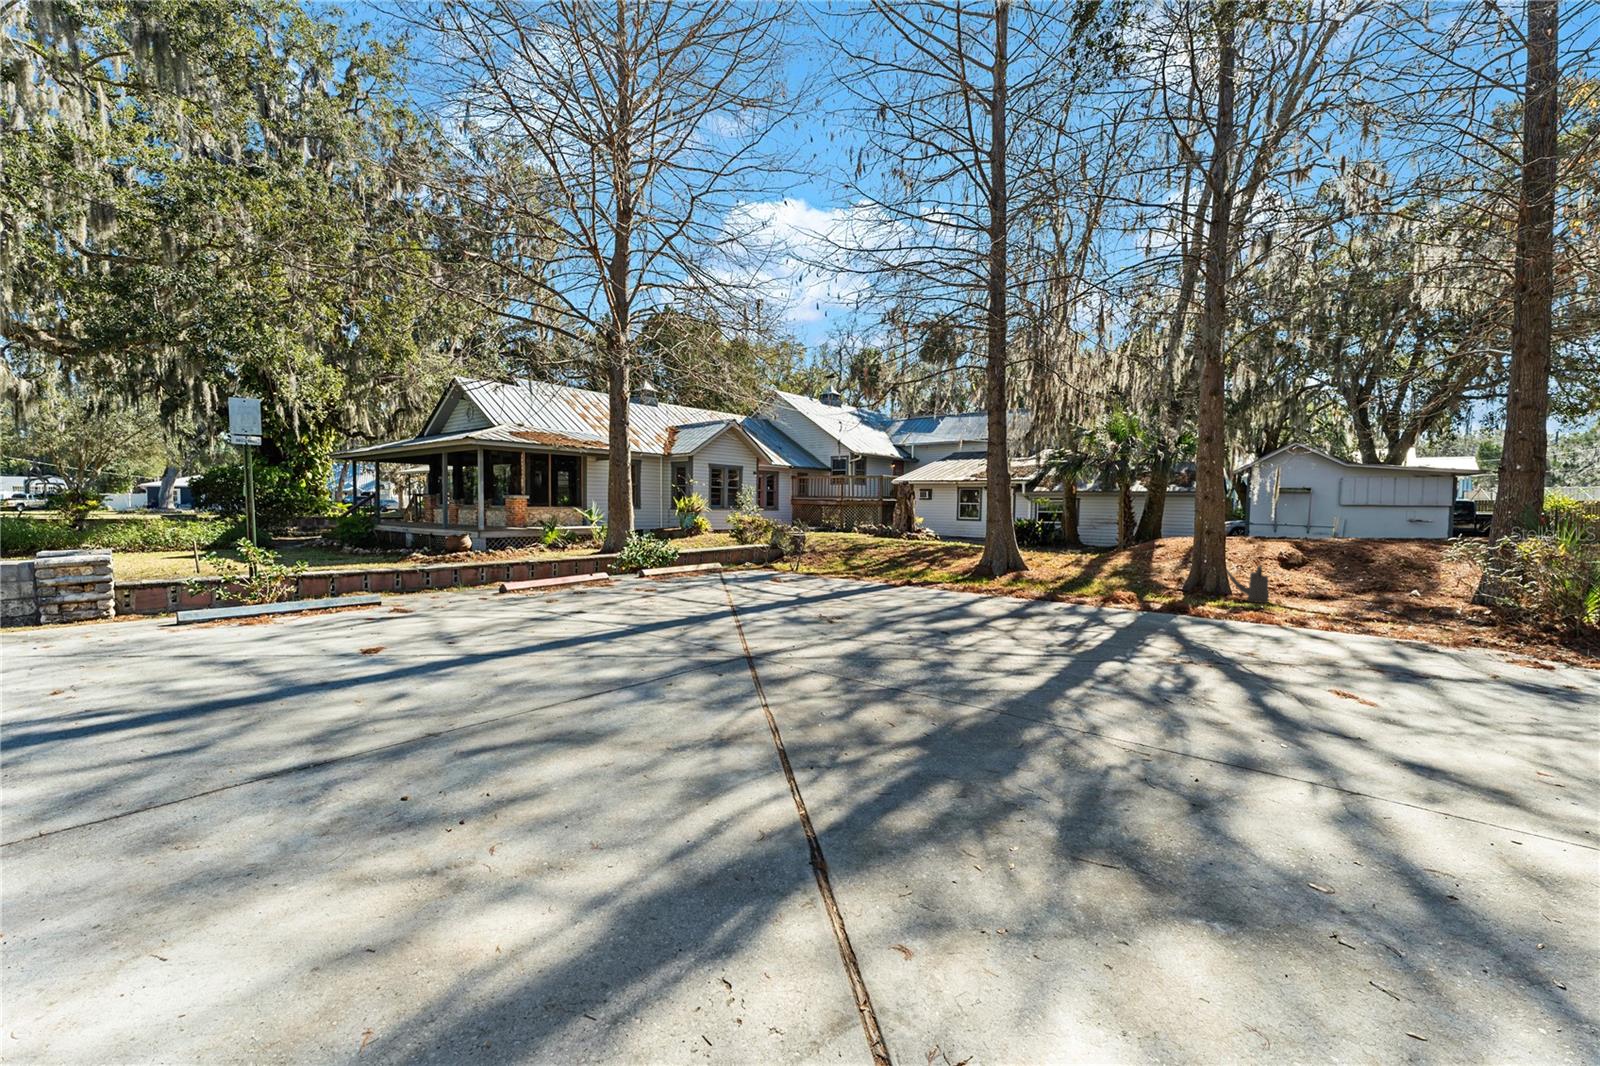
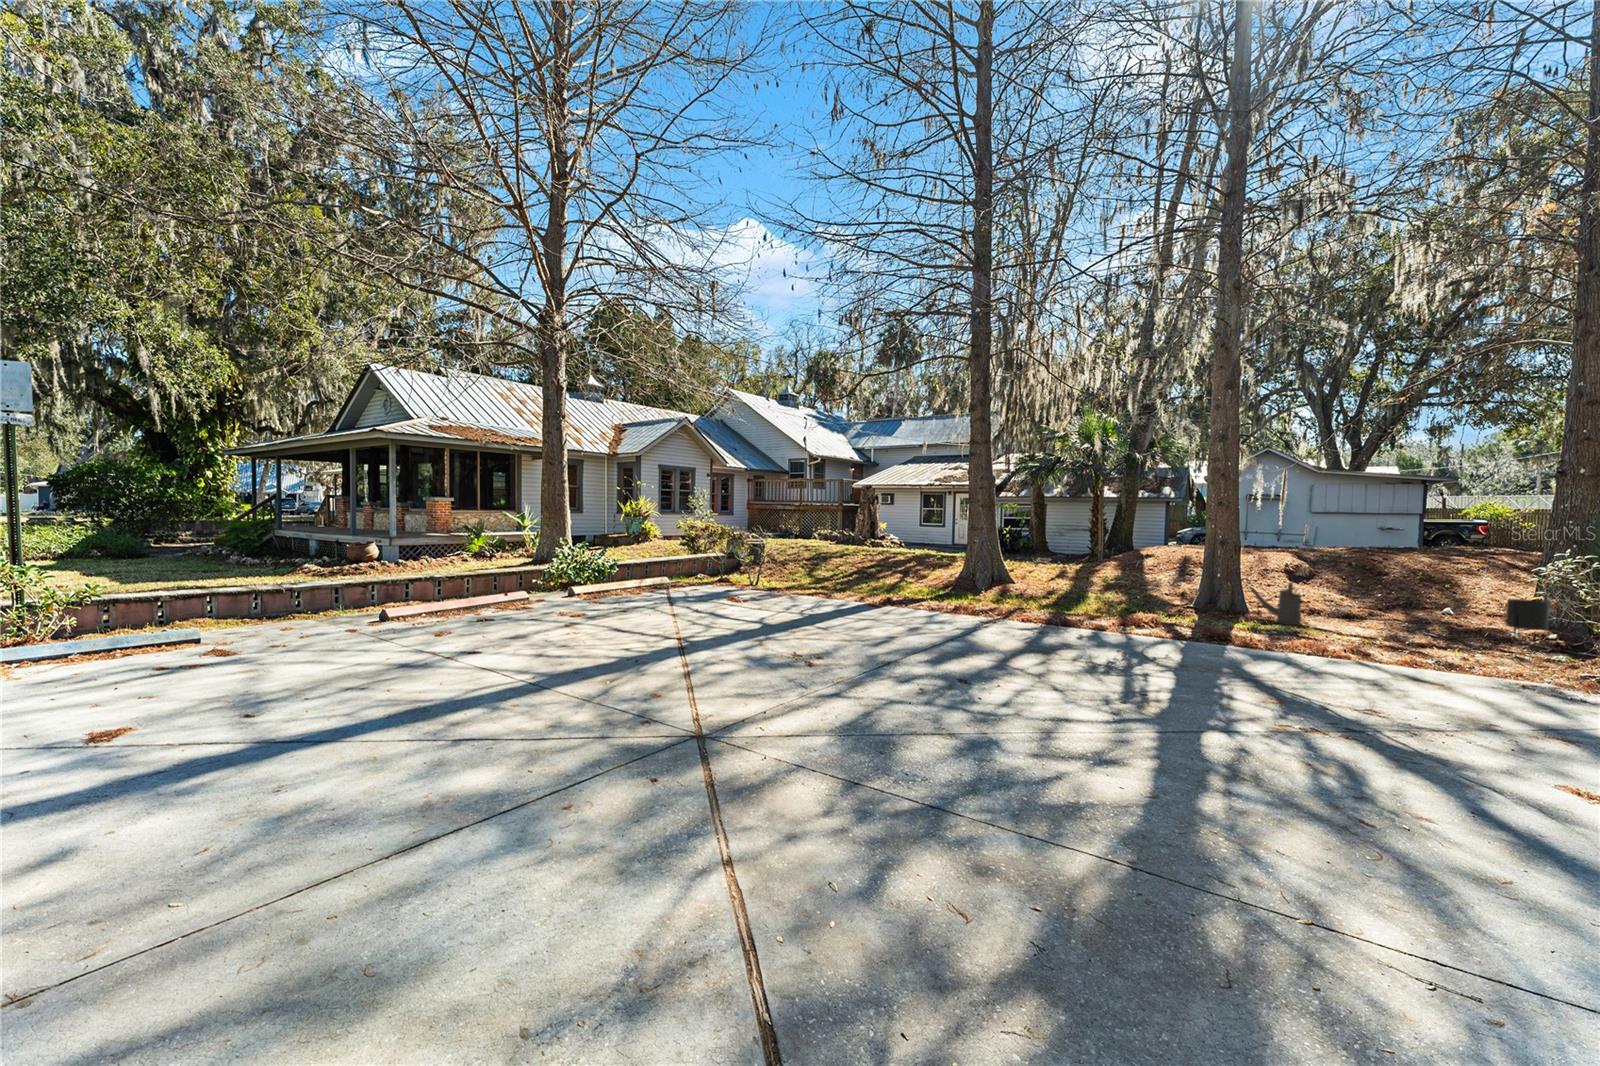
planter: none [1445,579,1482,618] -> present [1506,599,1550,640]

